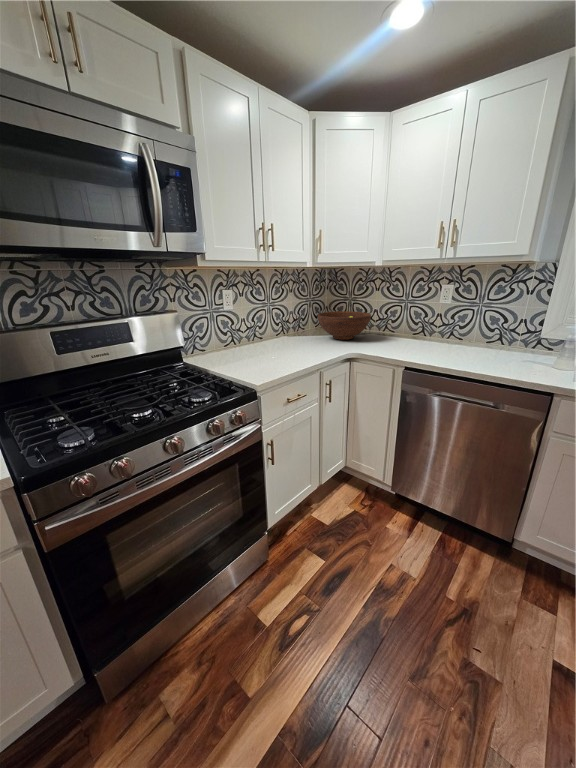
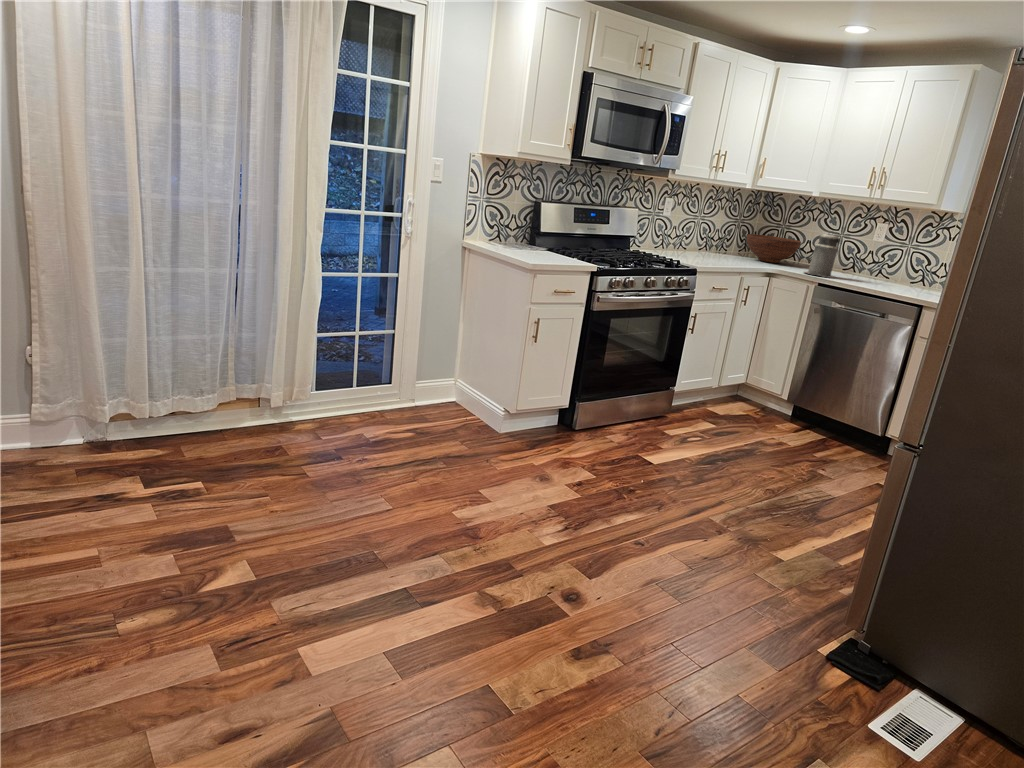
canister: none [383,303,421,358] -> present [806,231,840,278]

